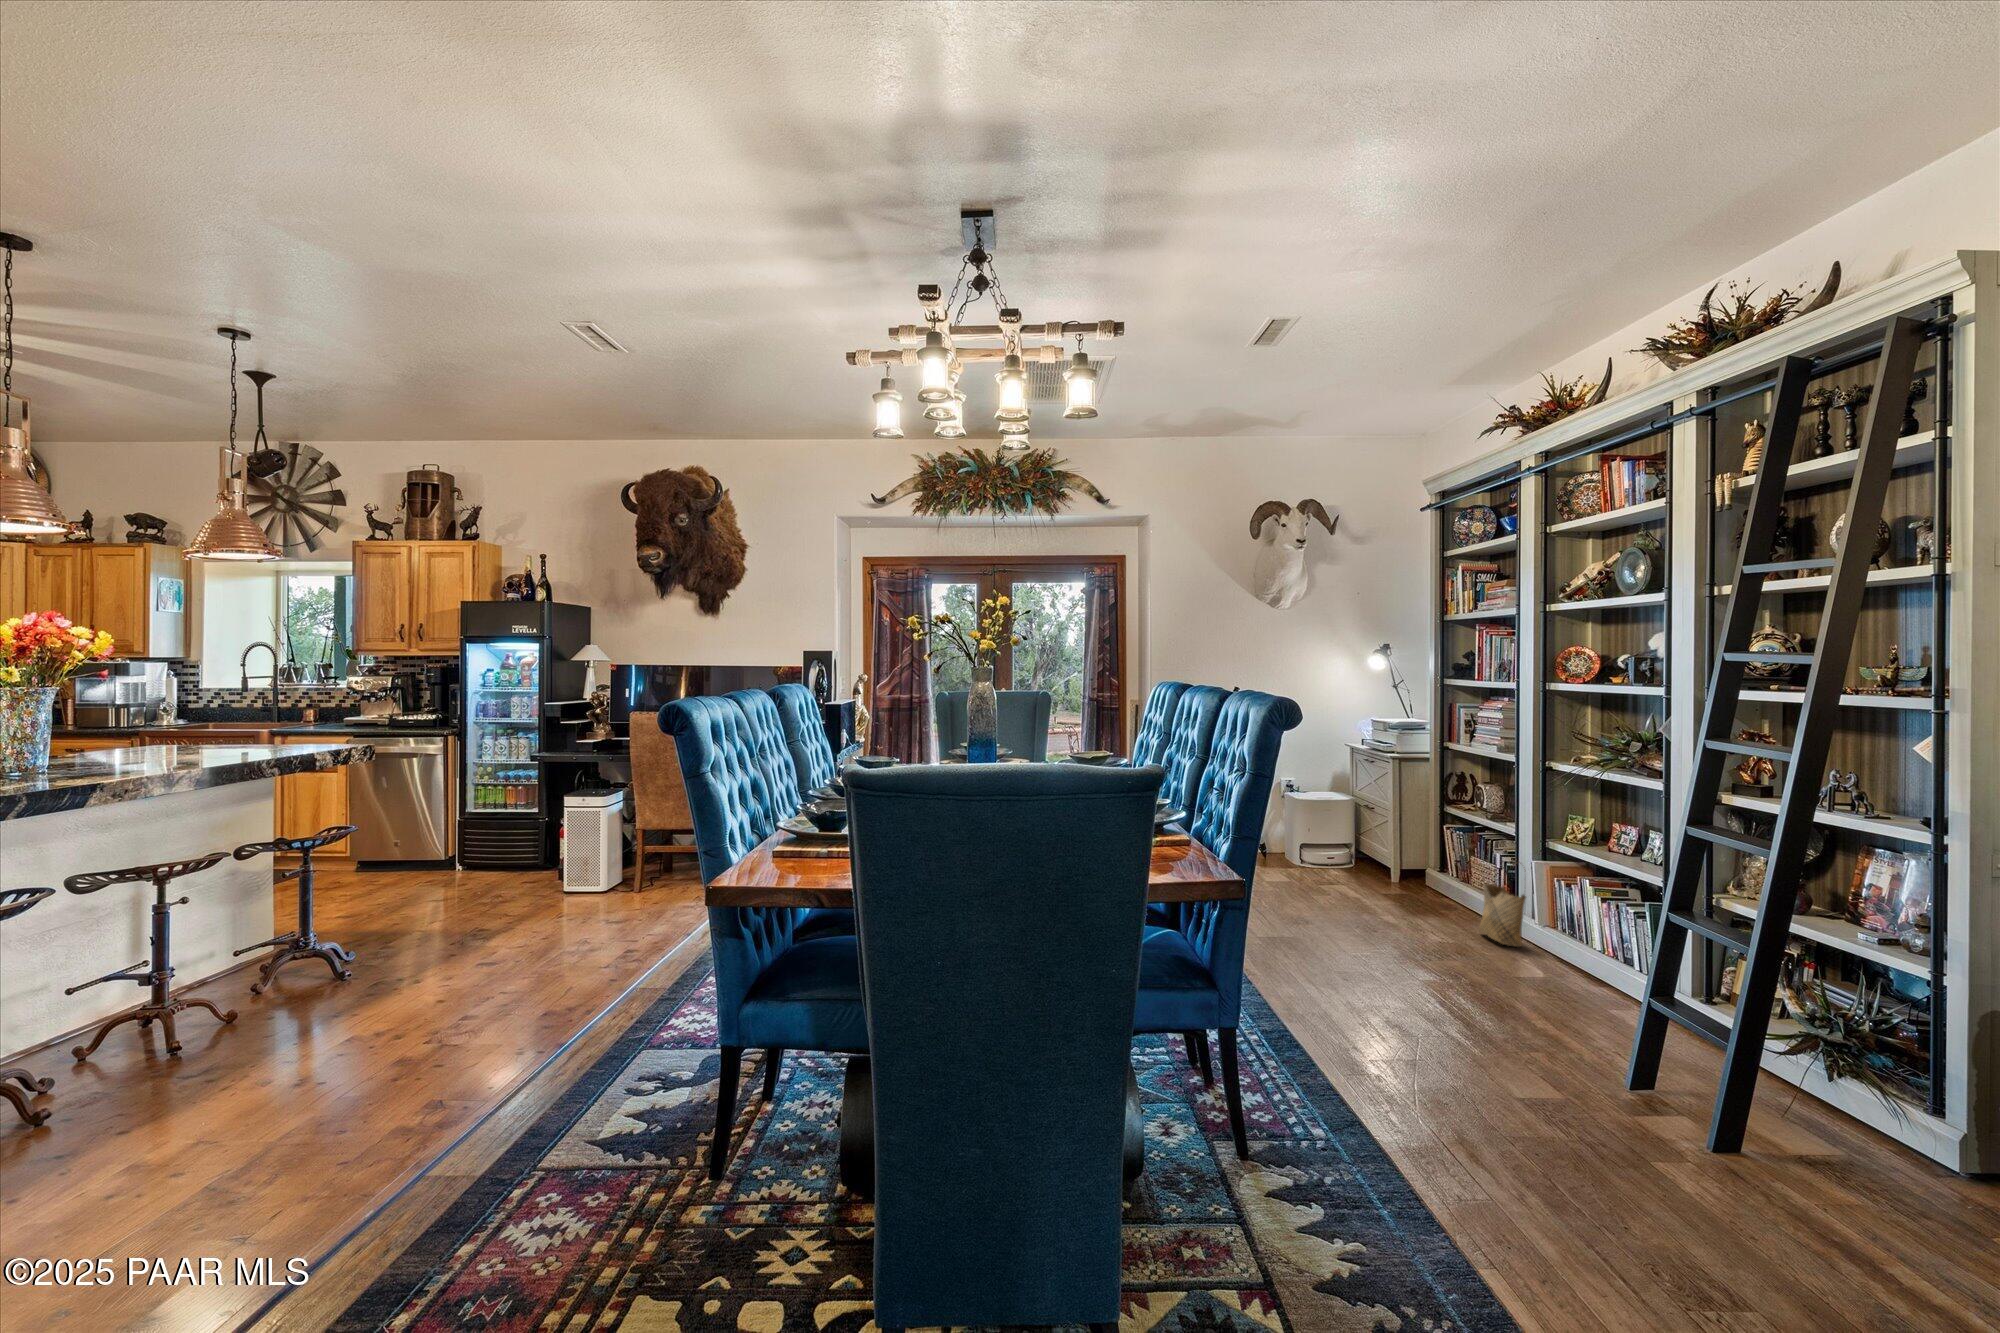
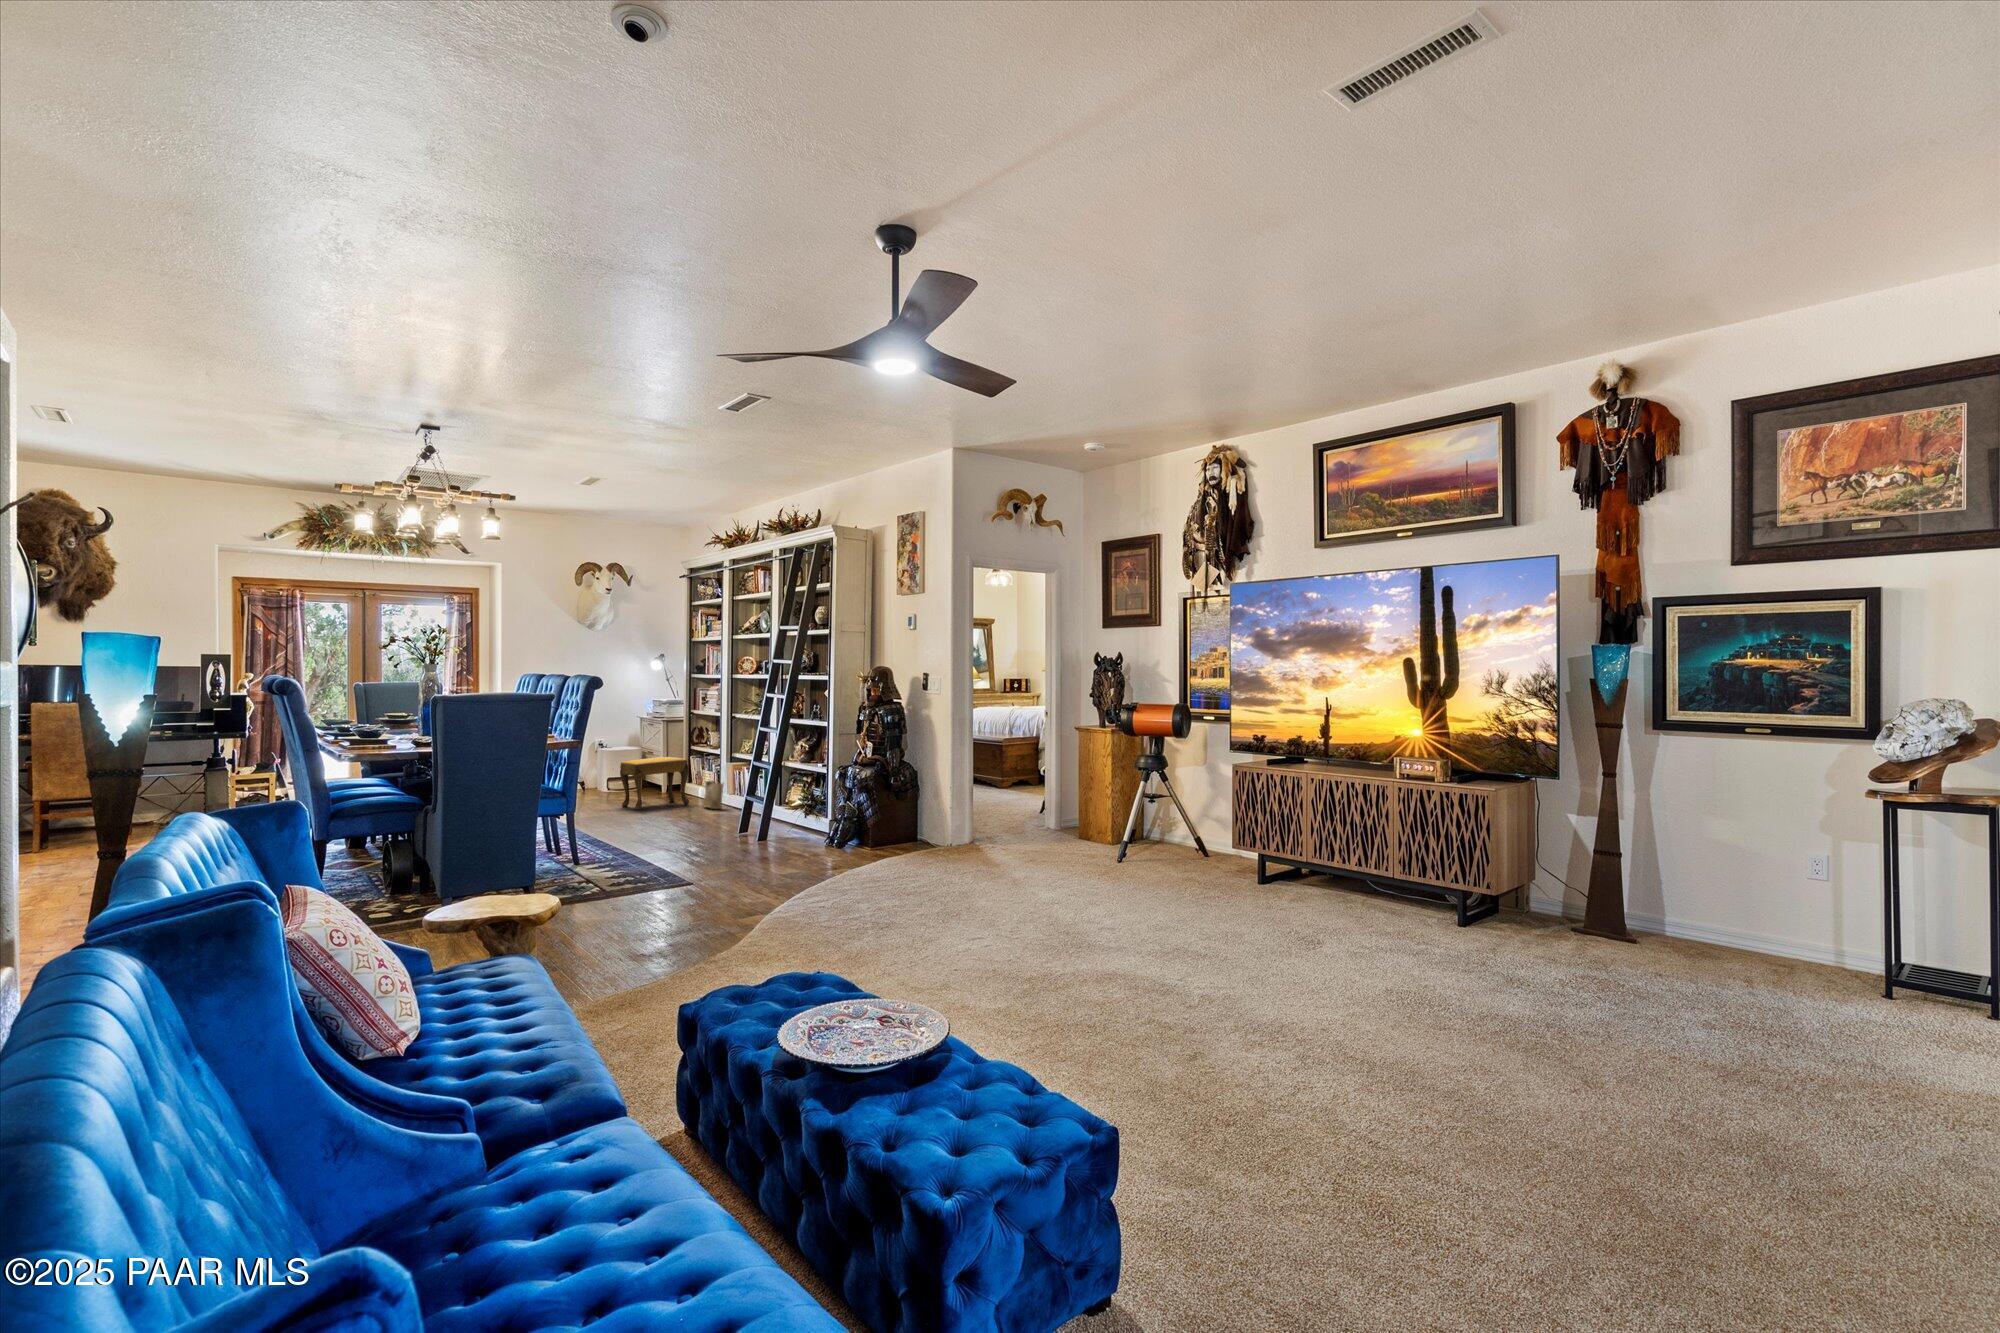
footstool: none [1325,827,1449,923] -> present [620,757,689,810]

